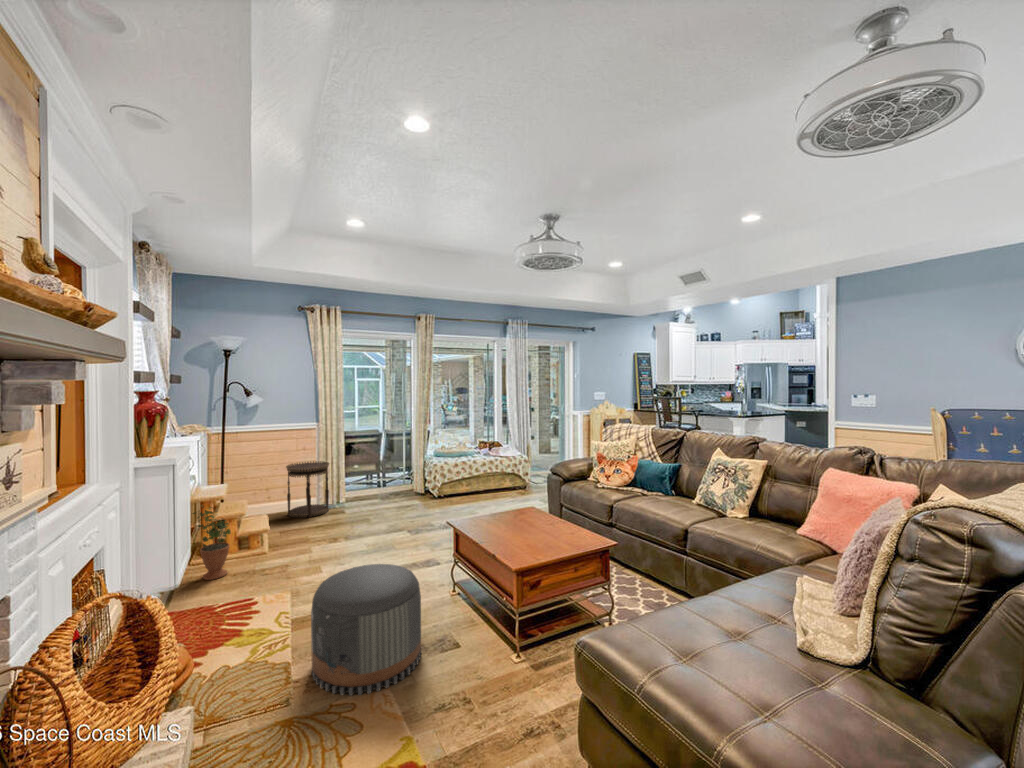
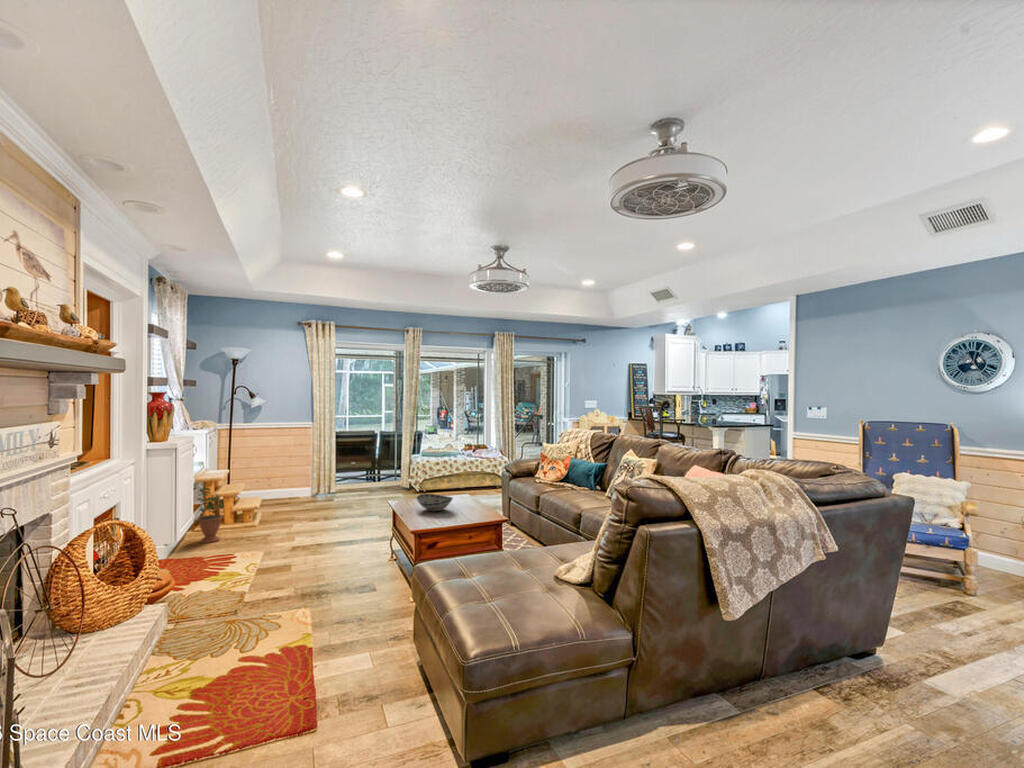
side table: present [286,461,329,518] -> none [282,457,320,506]
decorative bowl: none [493,513,538,536] -> present [417,494,453,511]
pouf: present [311,564,421,696] -> none [259,525,345,612]

